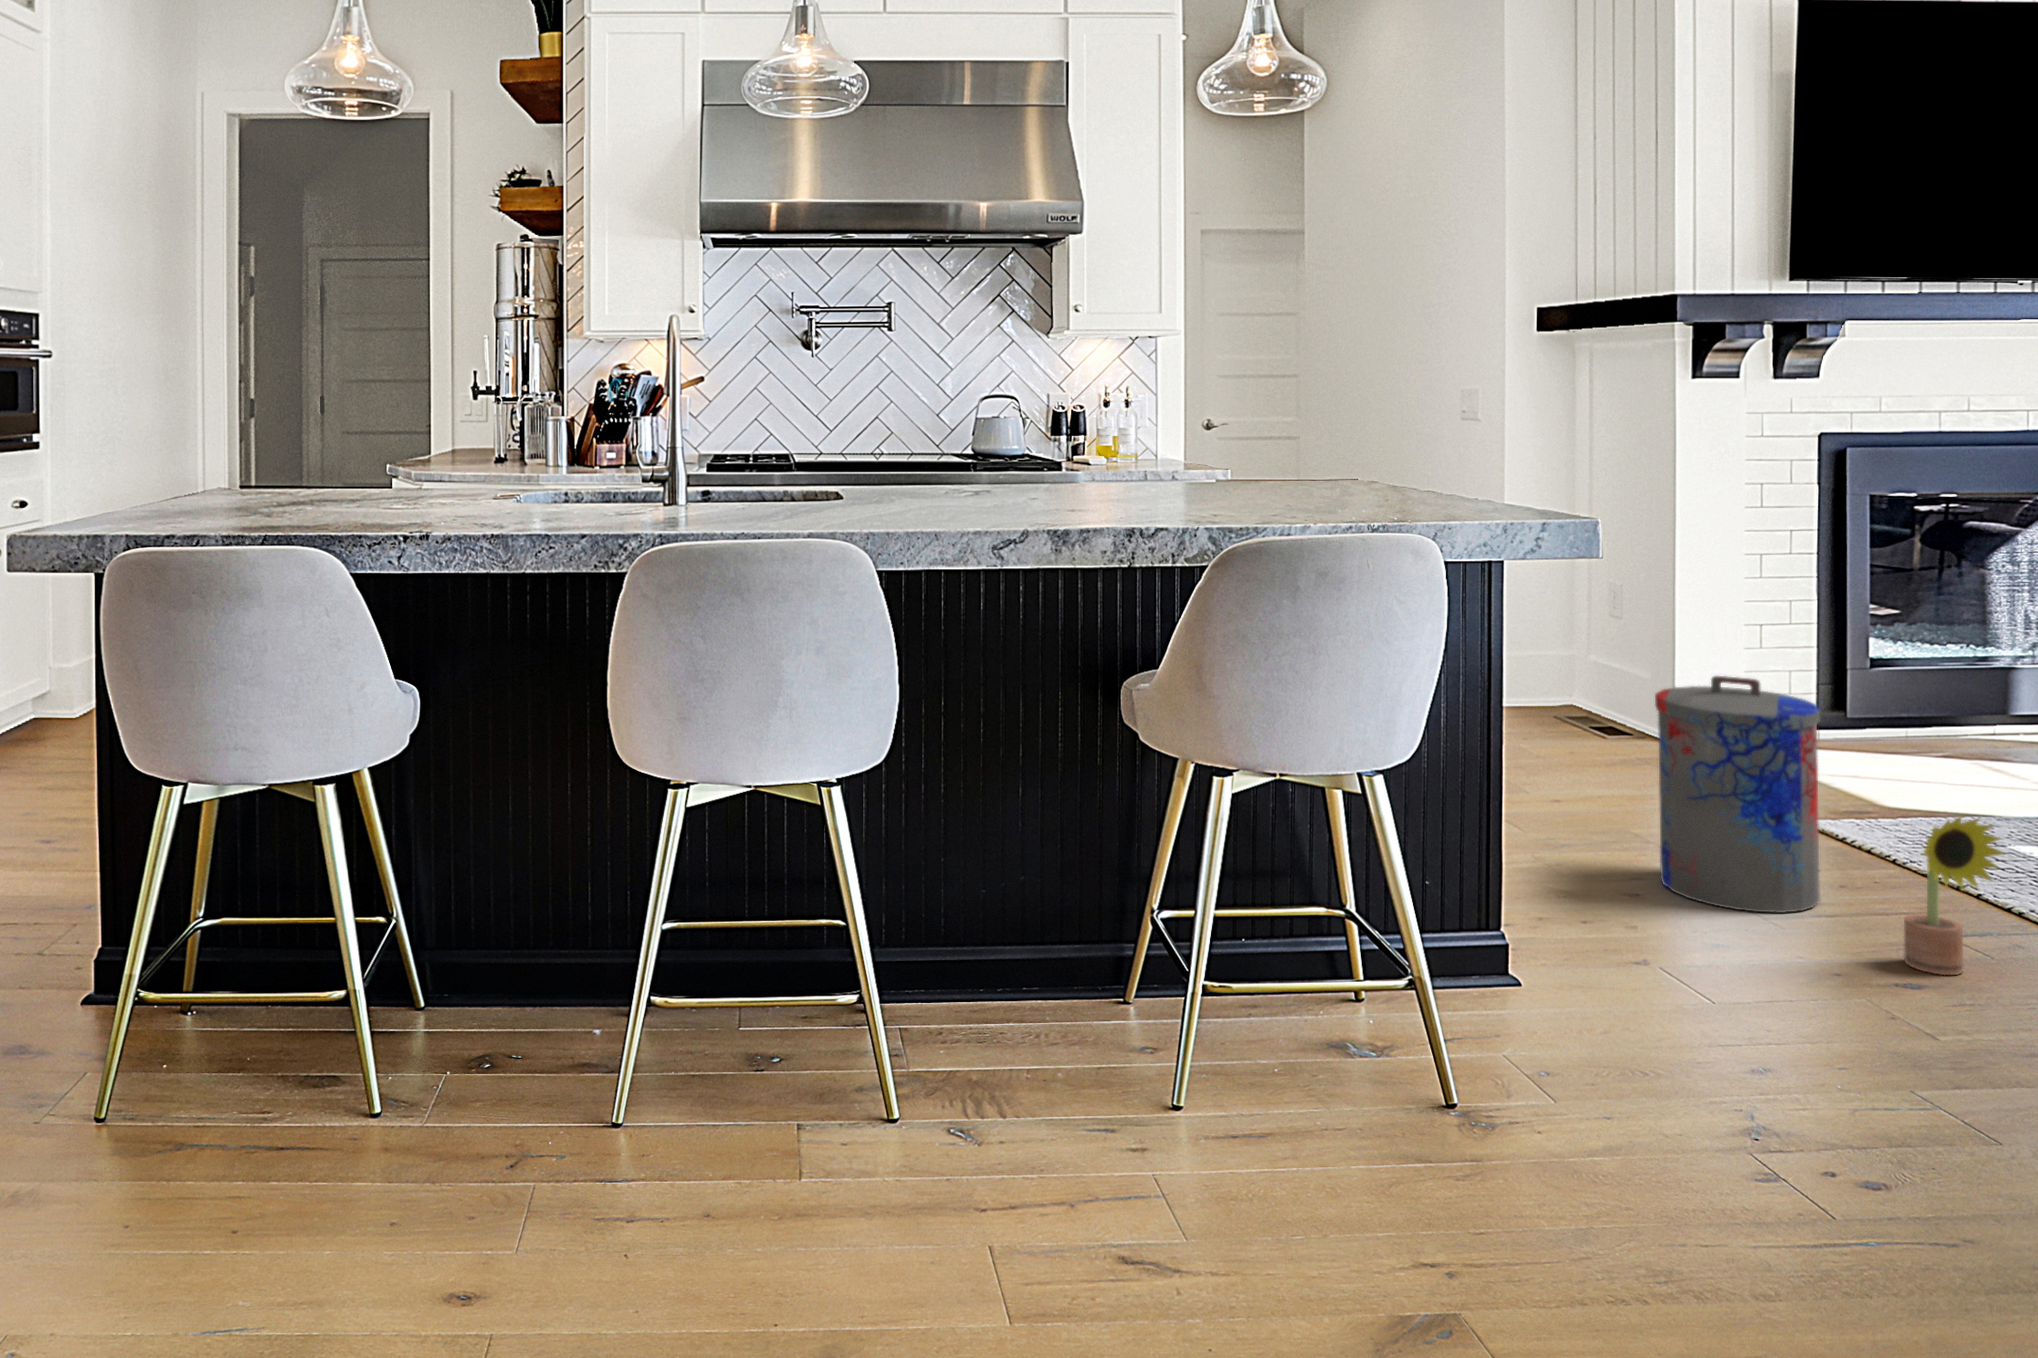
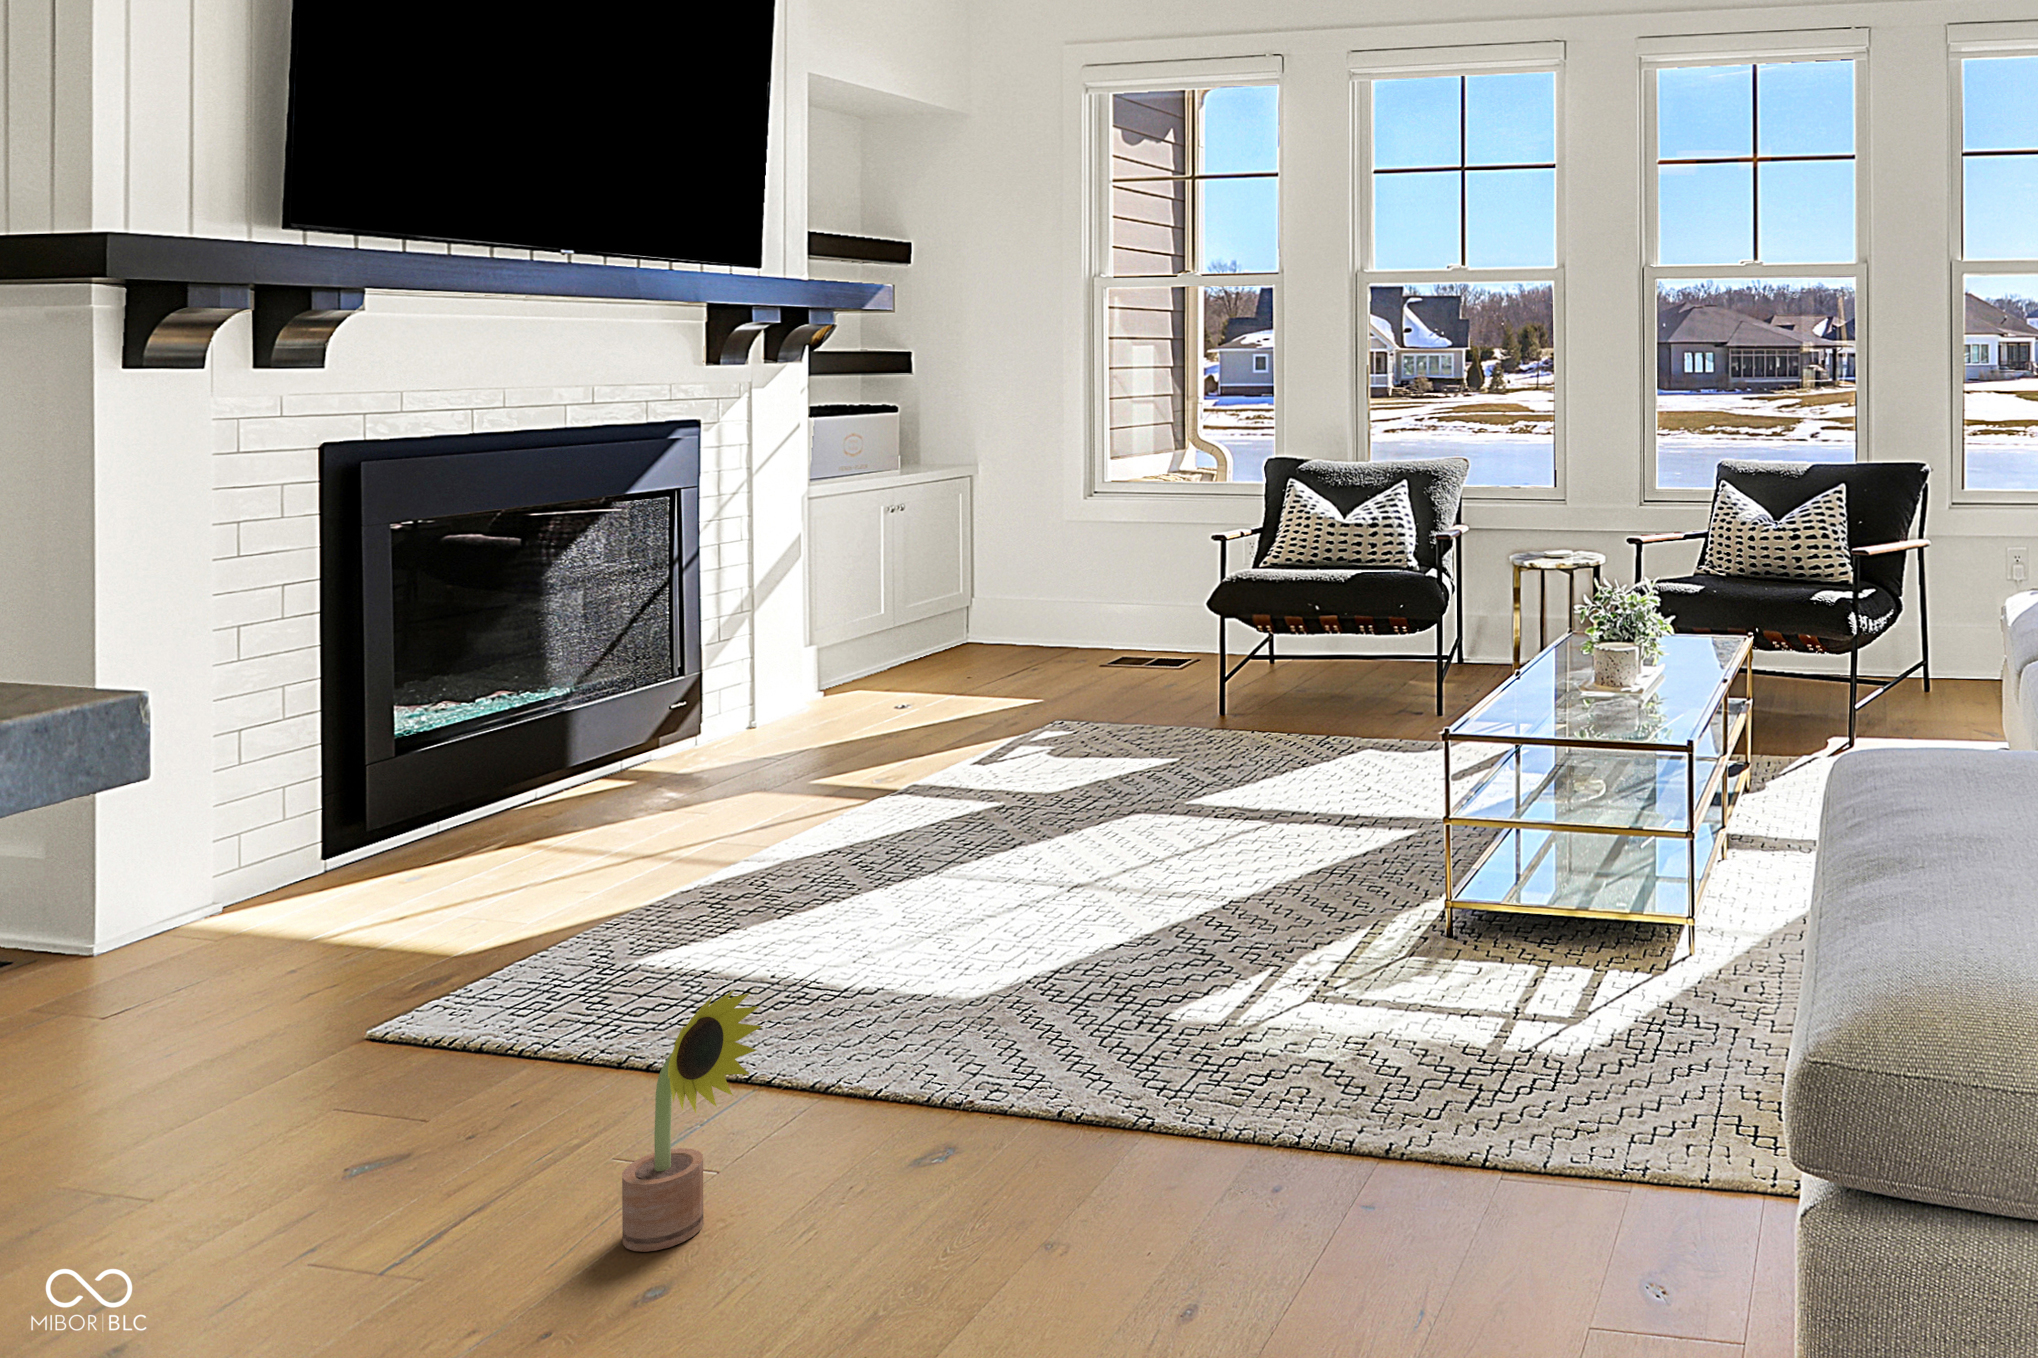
trash can: present [1655,676,1820,913] -> none [149,860,453,1292]

